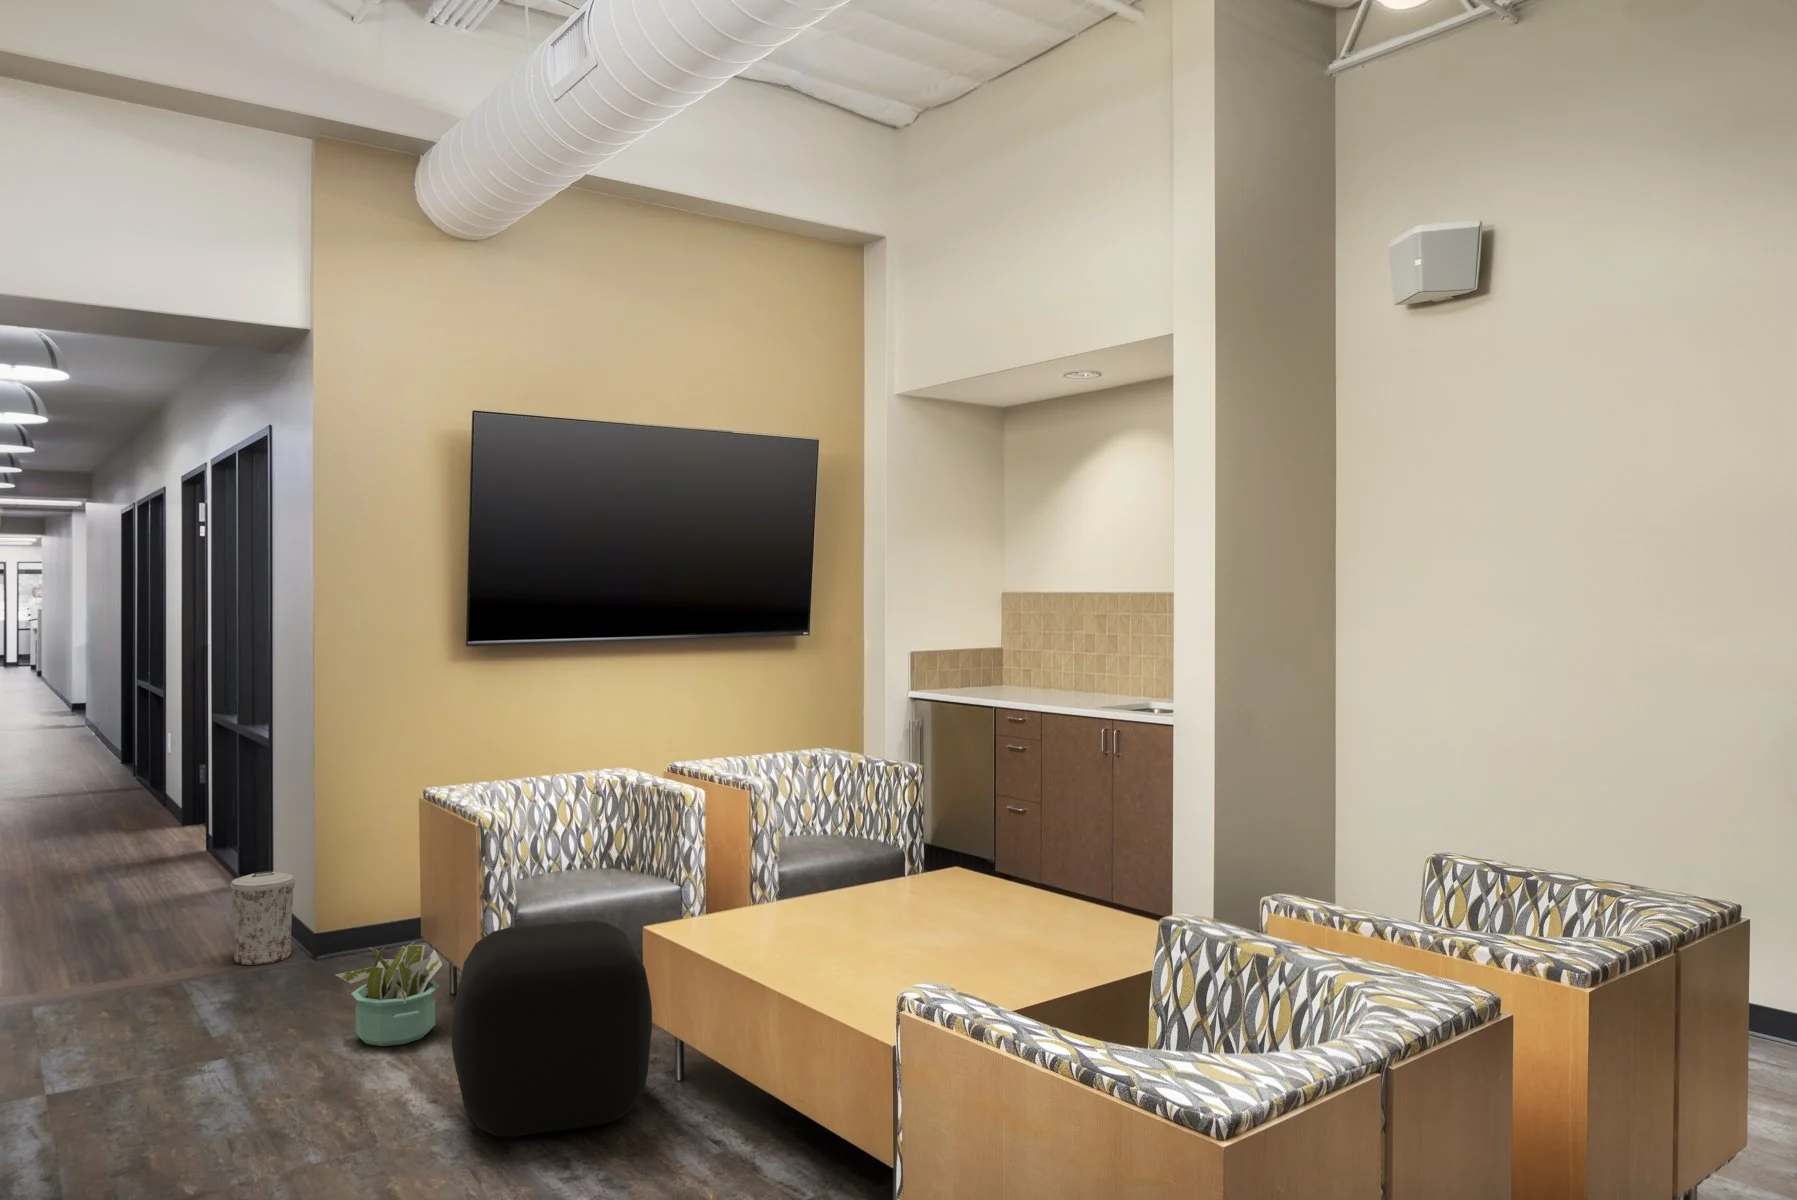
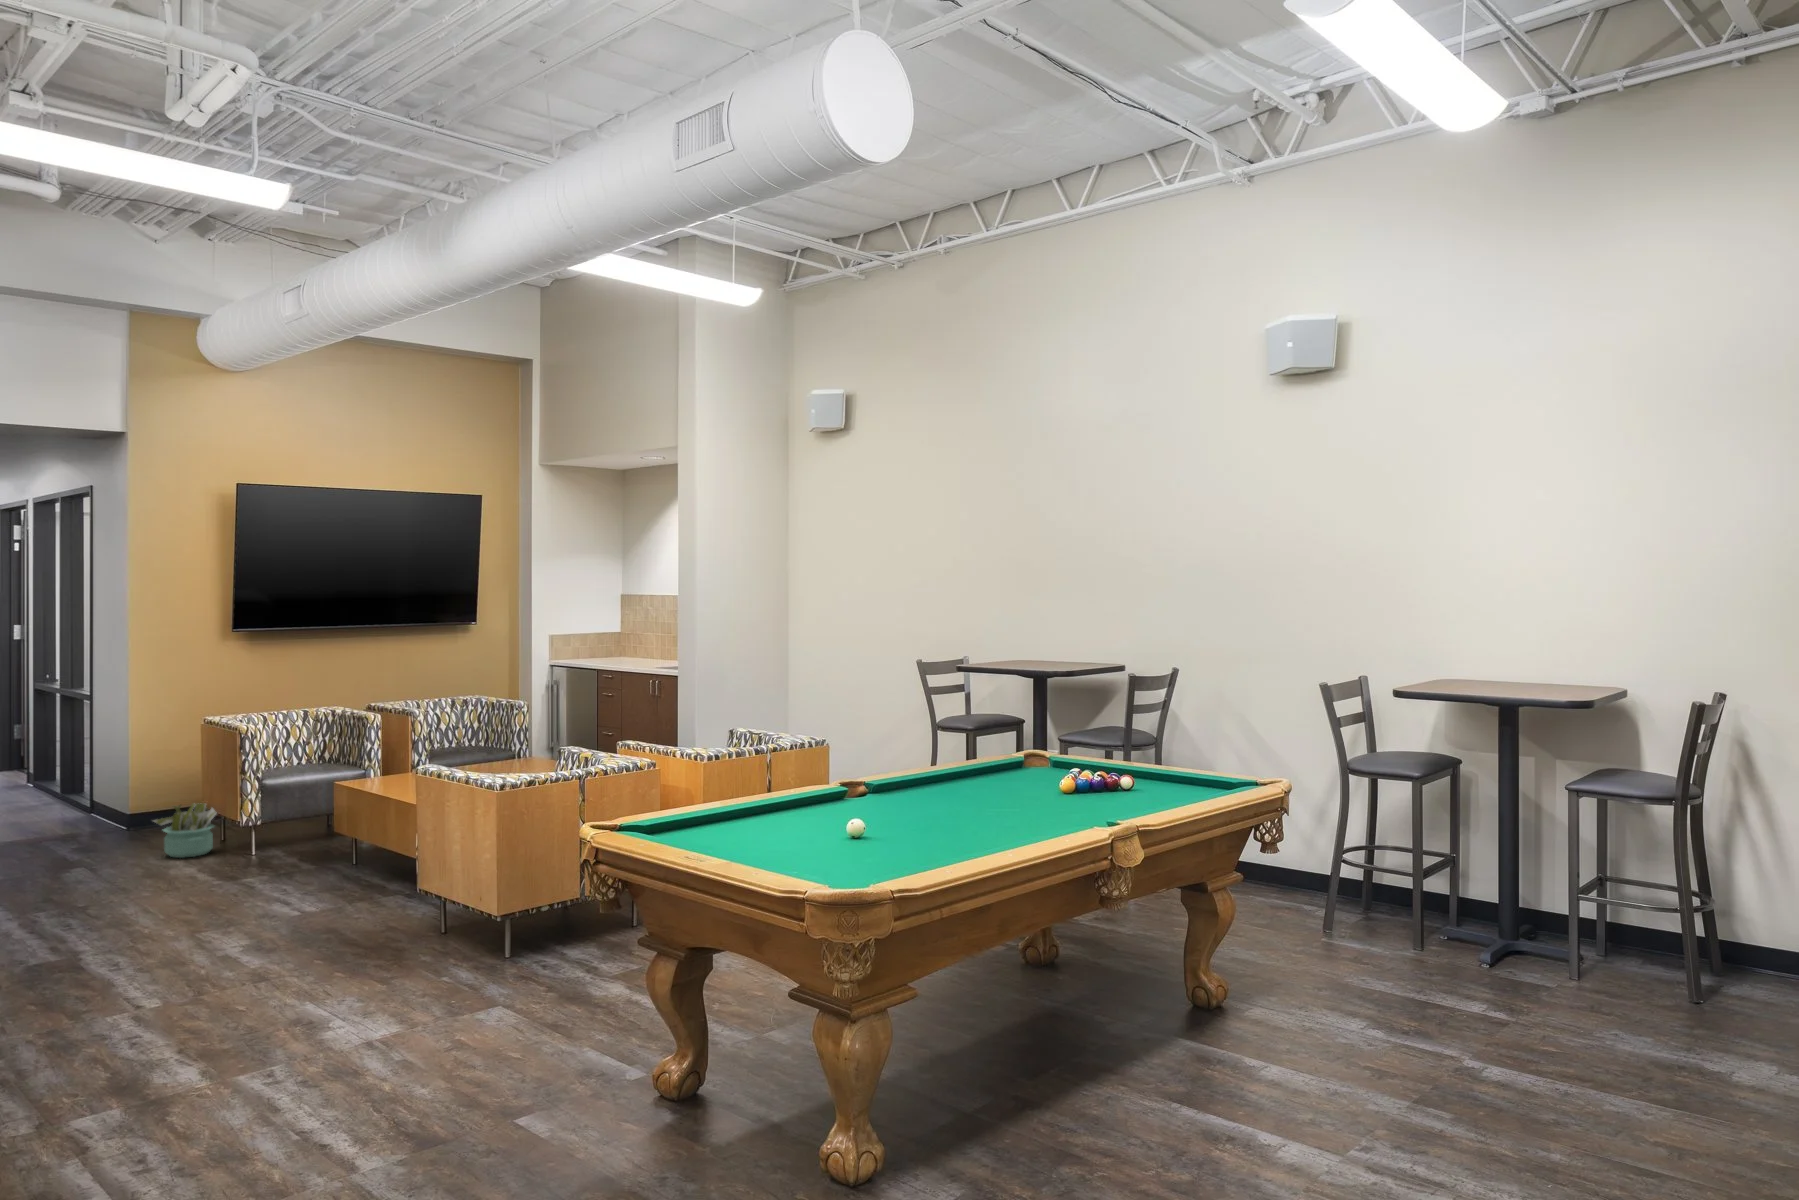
trash can: present [230,871,295,965] -> none [74,774,118,831]
ottoman: present [452,921,652,1137] -> none [223,779,335,882]

